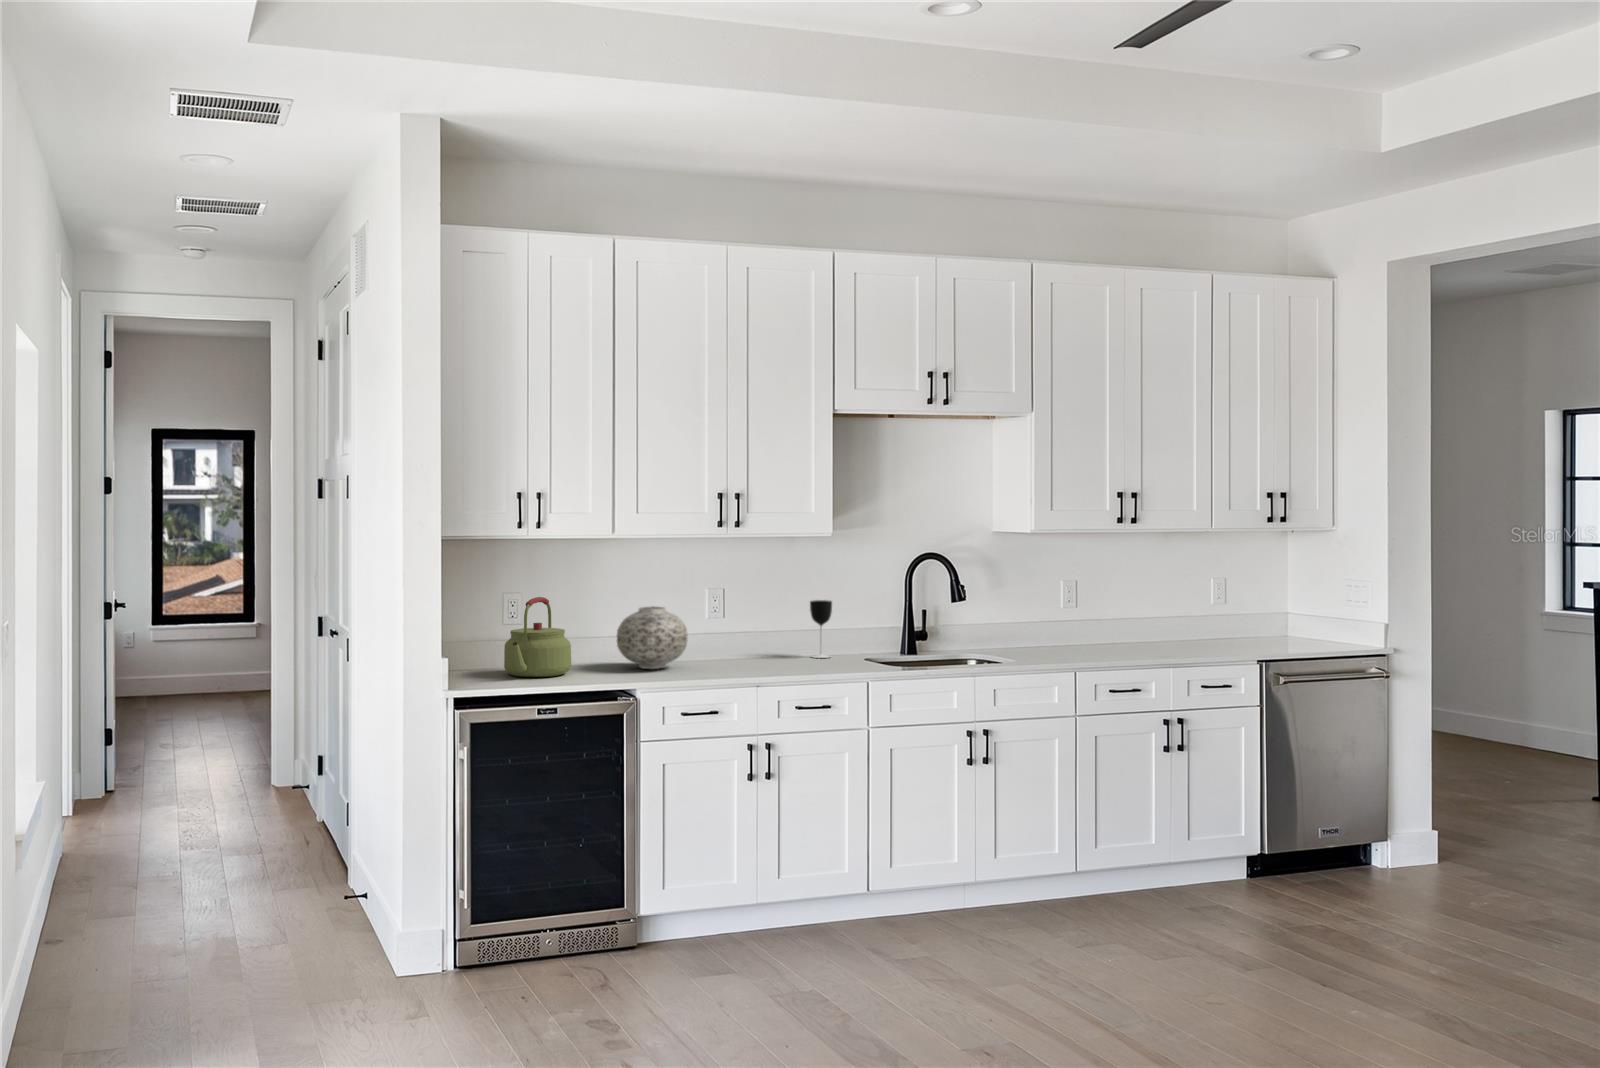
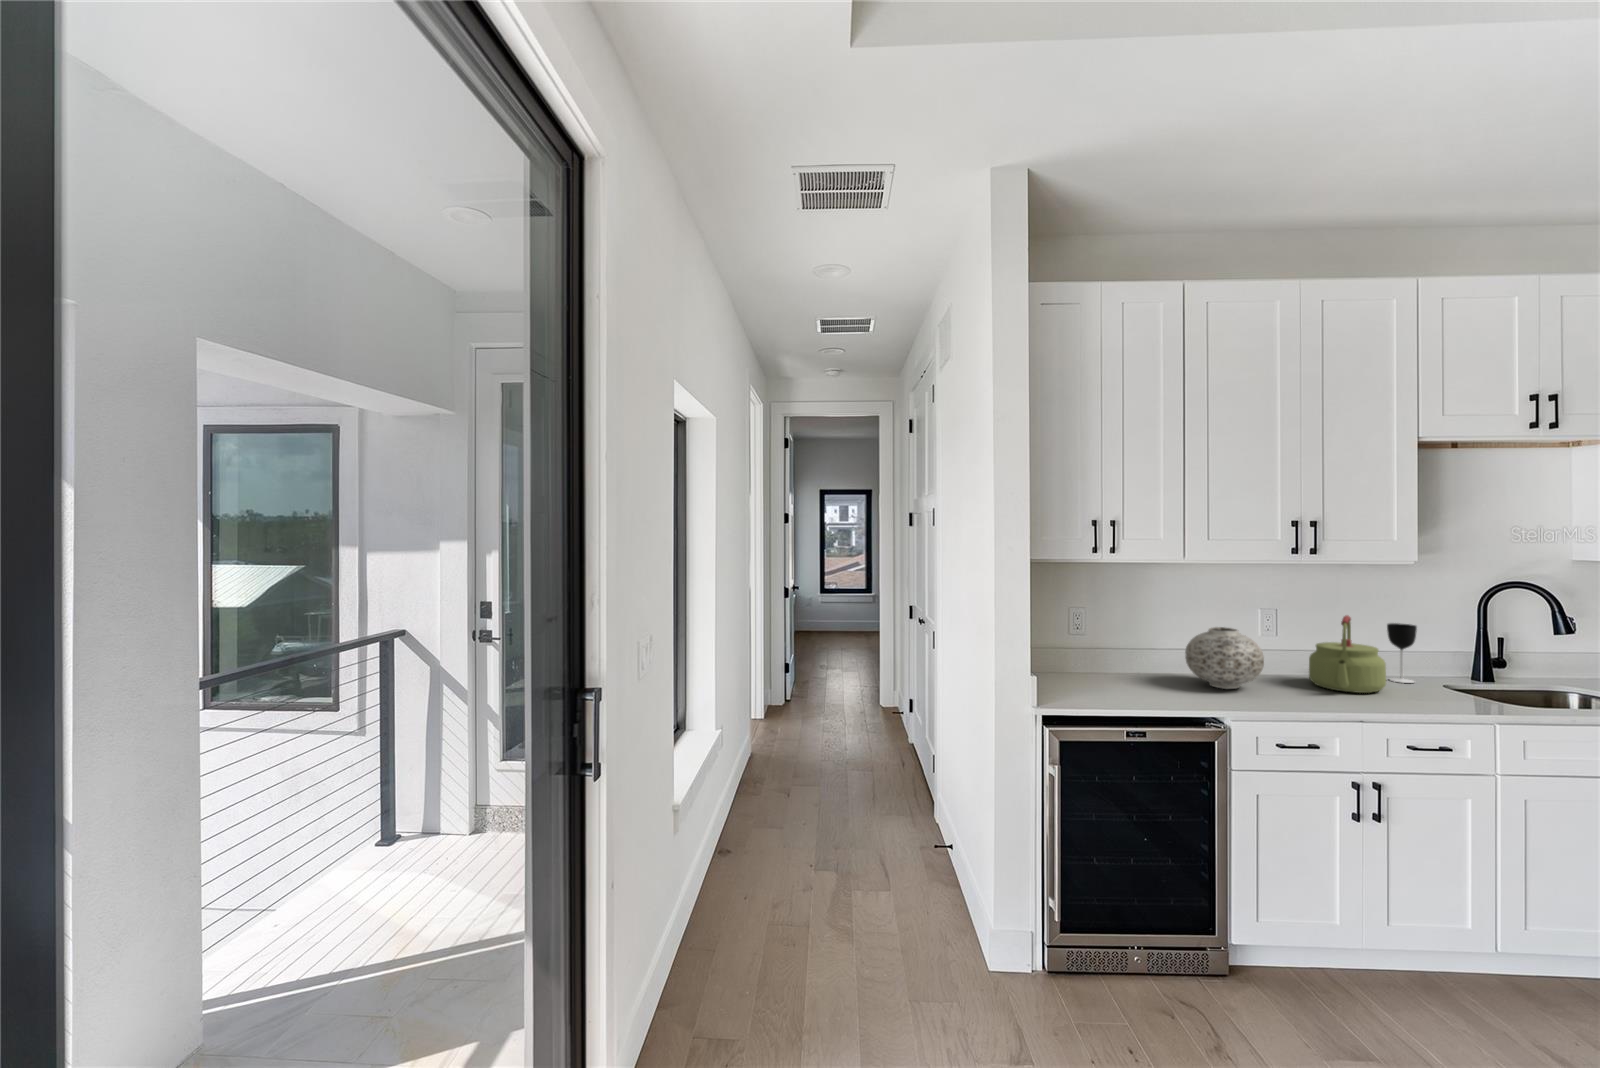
kettle: present [504,597,571,677] -> present [1309,615,1386,693]

